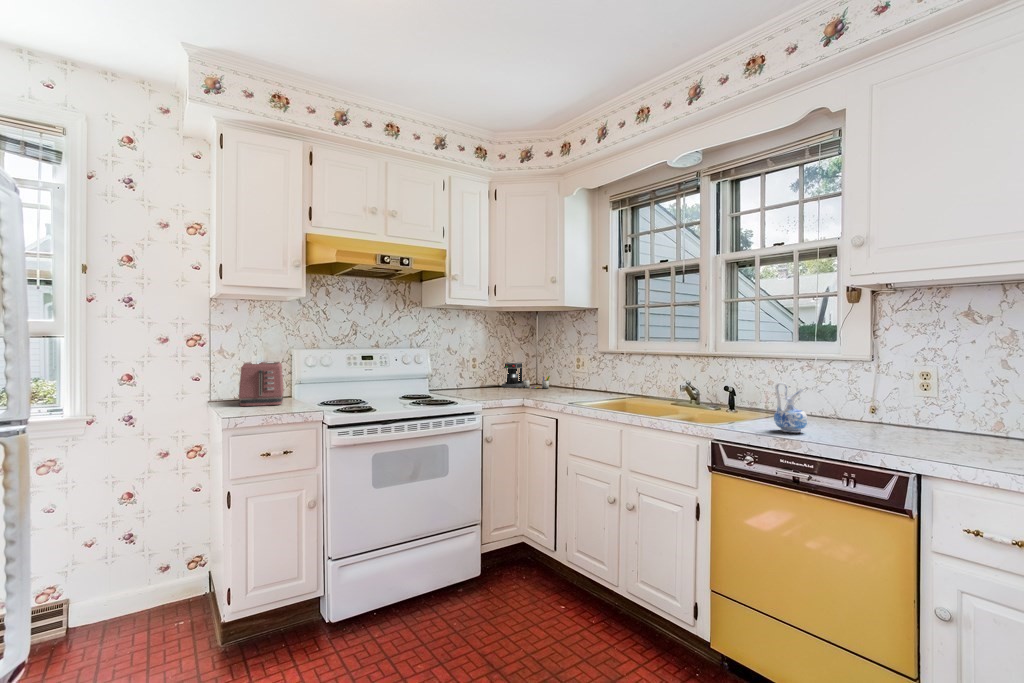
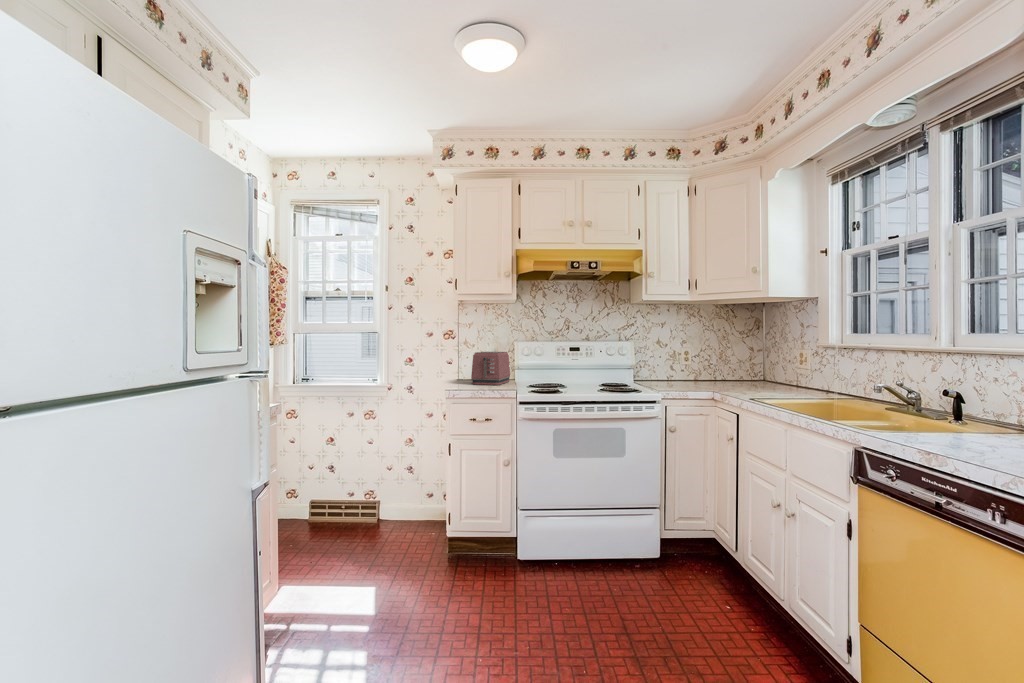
coffee maker: present [502,362,550,388] -> none [719,357,772,386]
ceramic pitcher: present [774,382,808,433] -> none [947,384,998,450]

